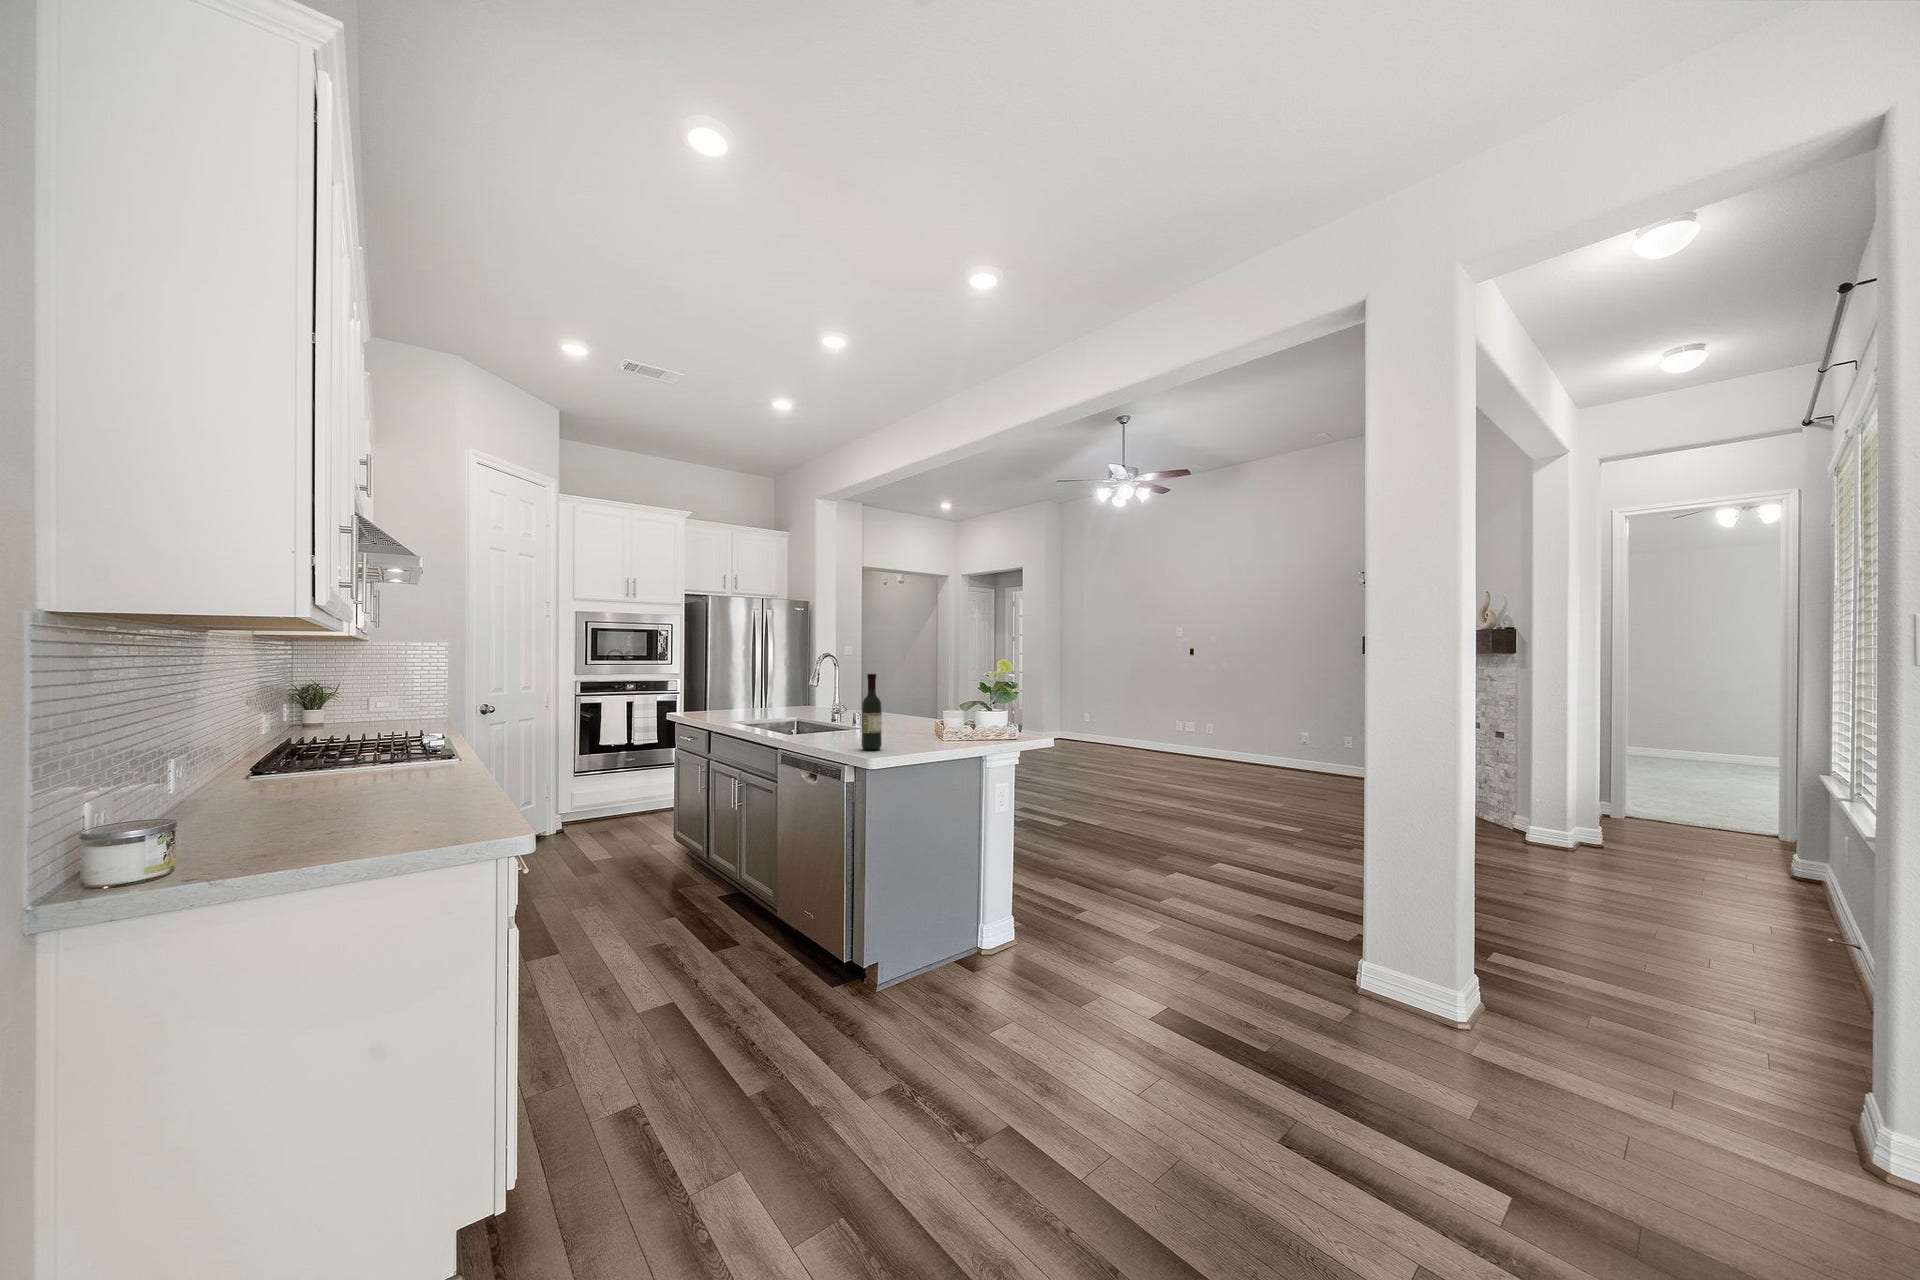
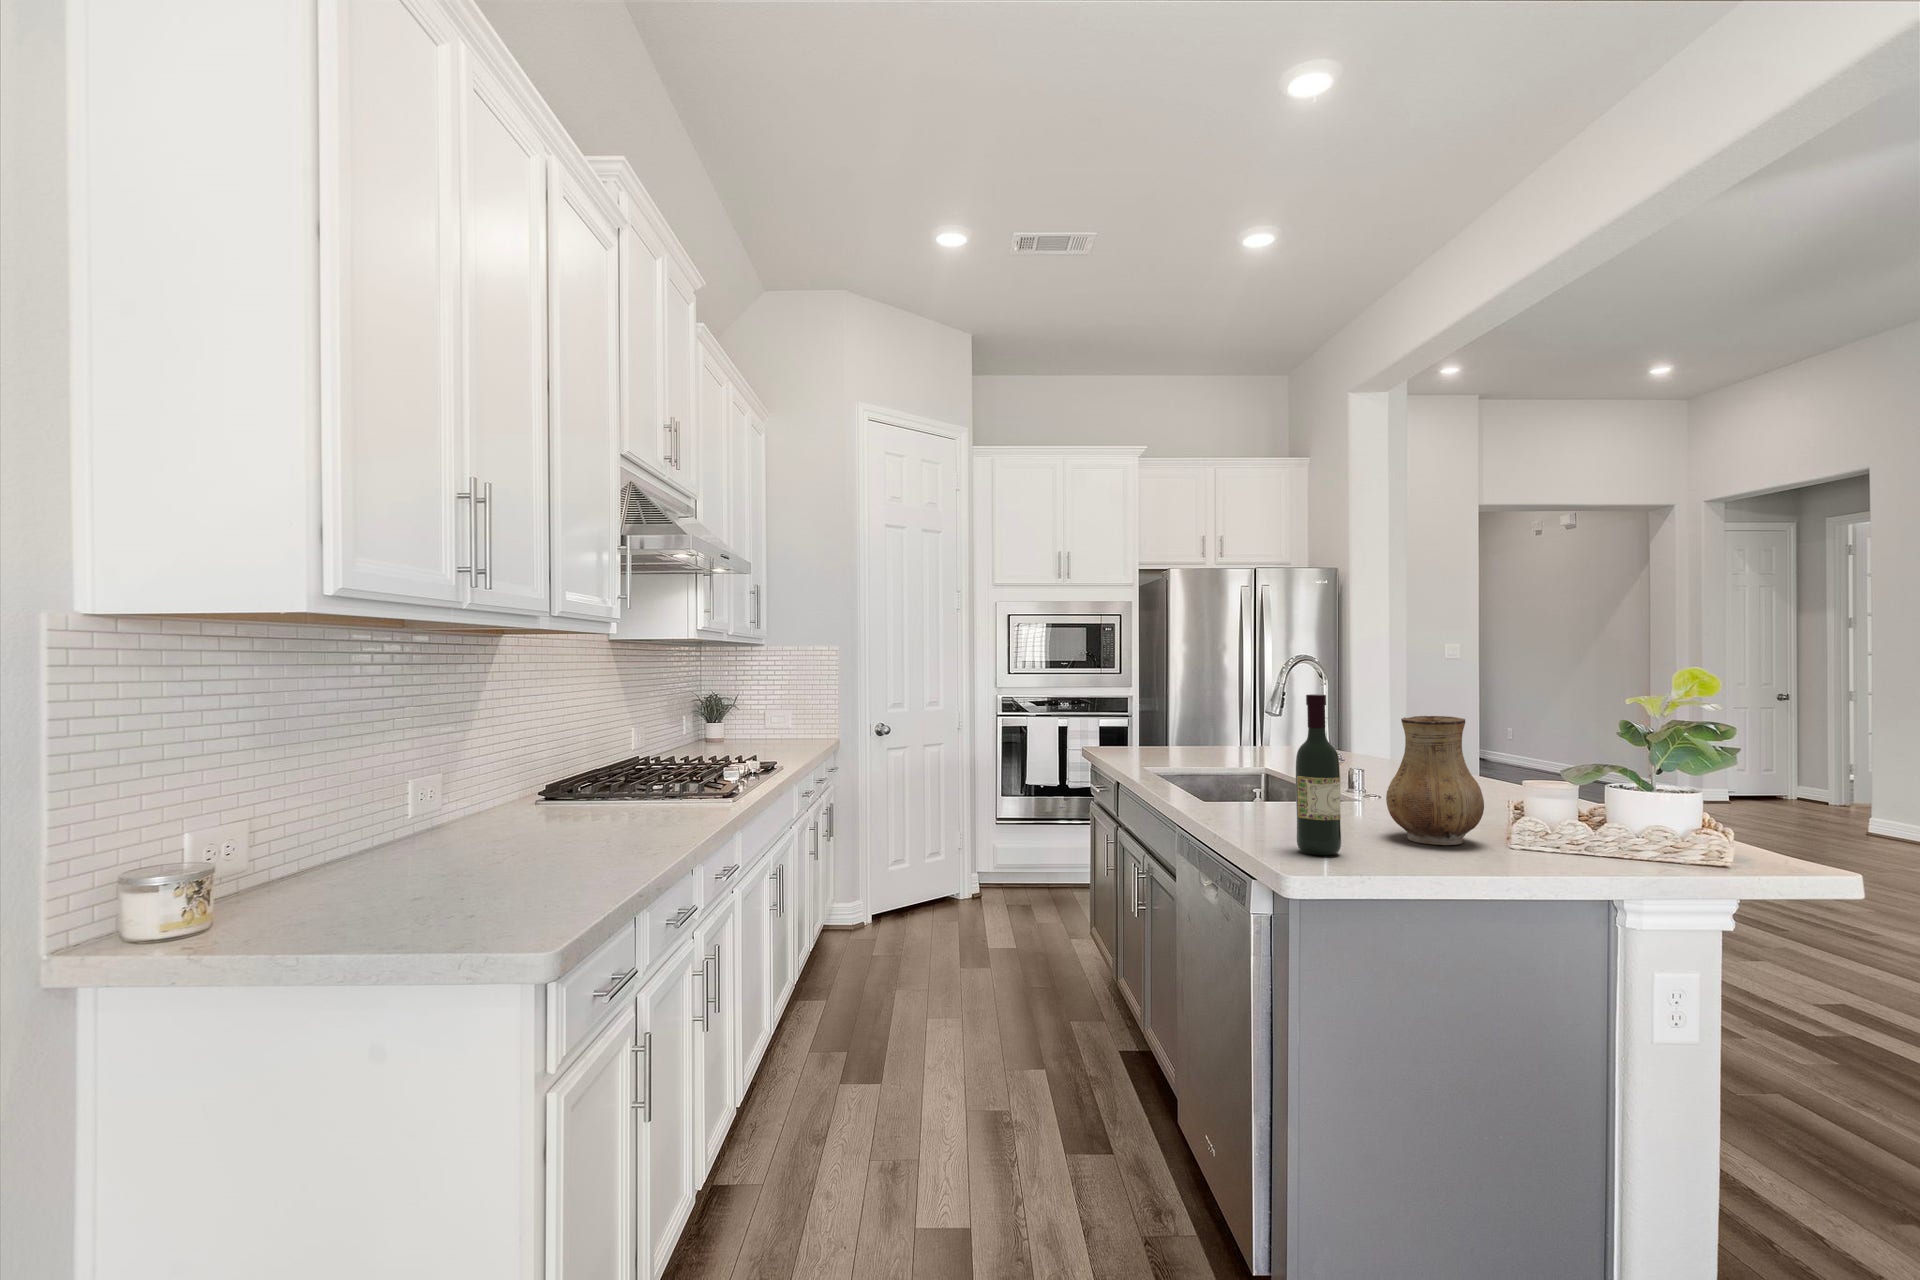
ceramic pitcher: none [892,683,932,742] -> present [1386,716,1484,845]

